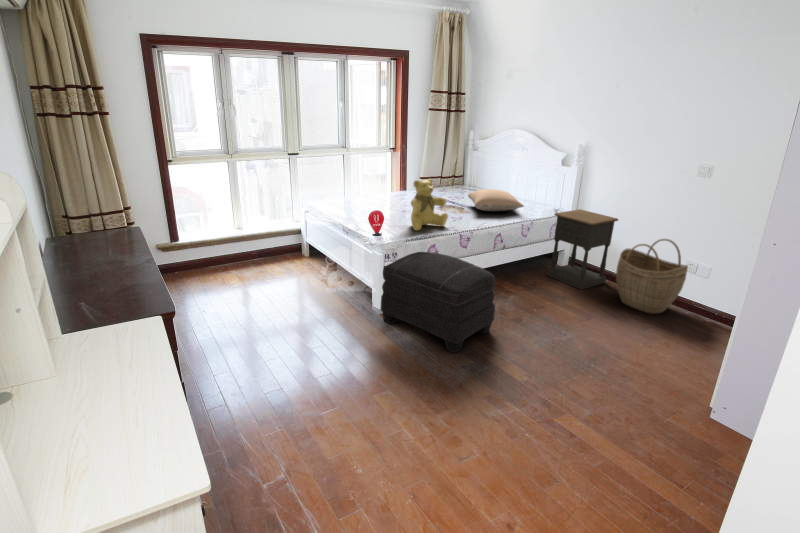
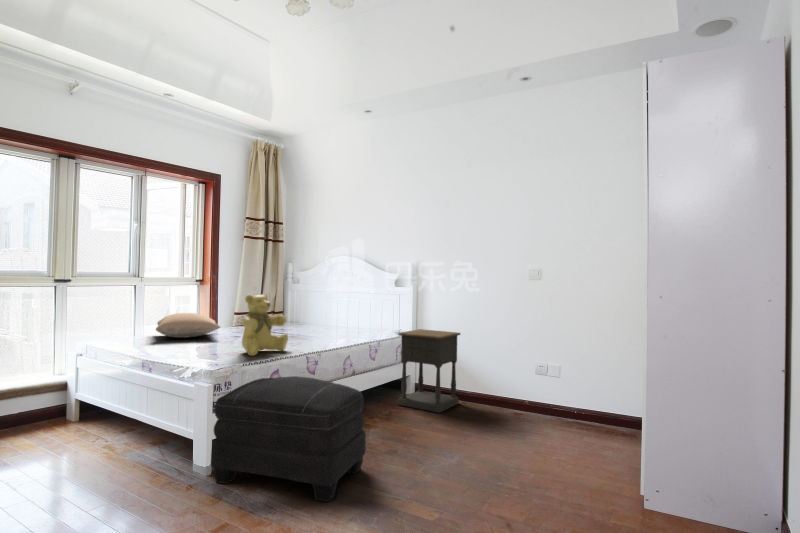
pillow: present [468,189,524,211] -> present [156,313,220,338]
woven basket: present [616,239,688,314] -> none [472,345,537,424]

